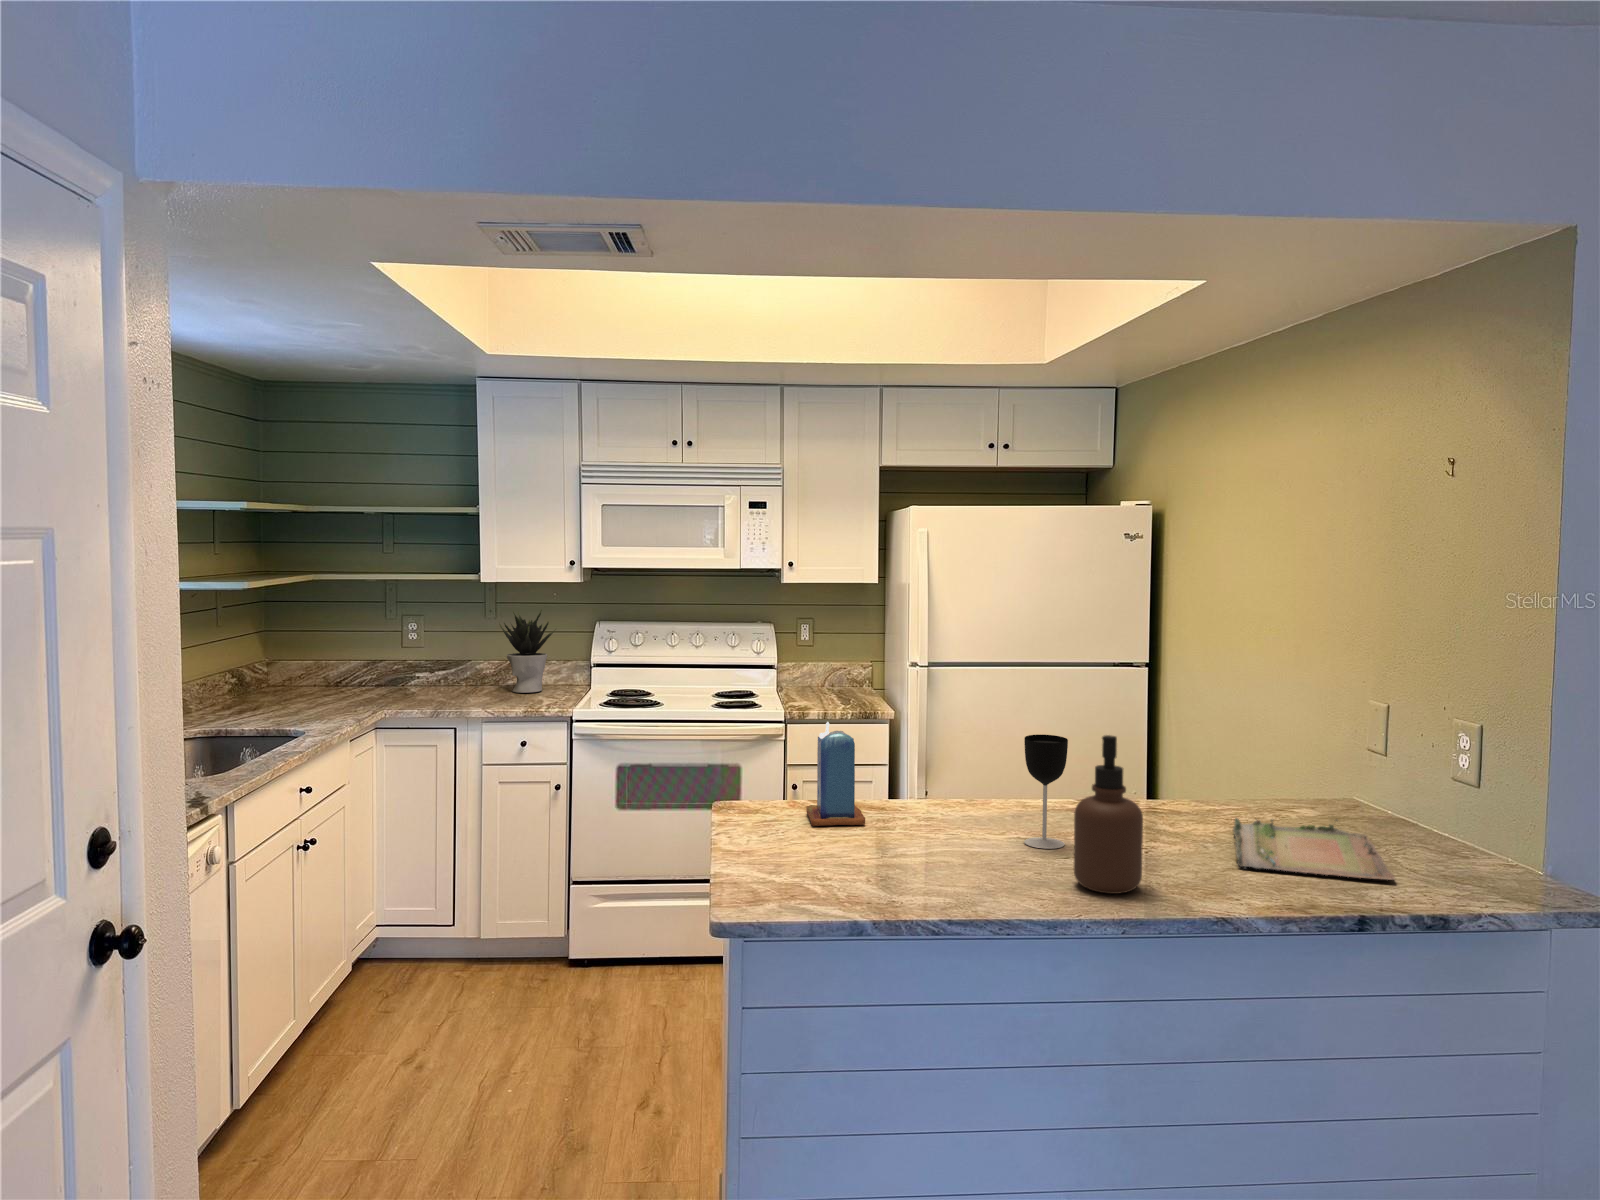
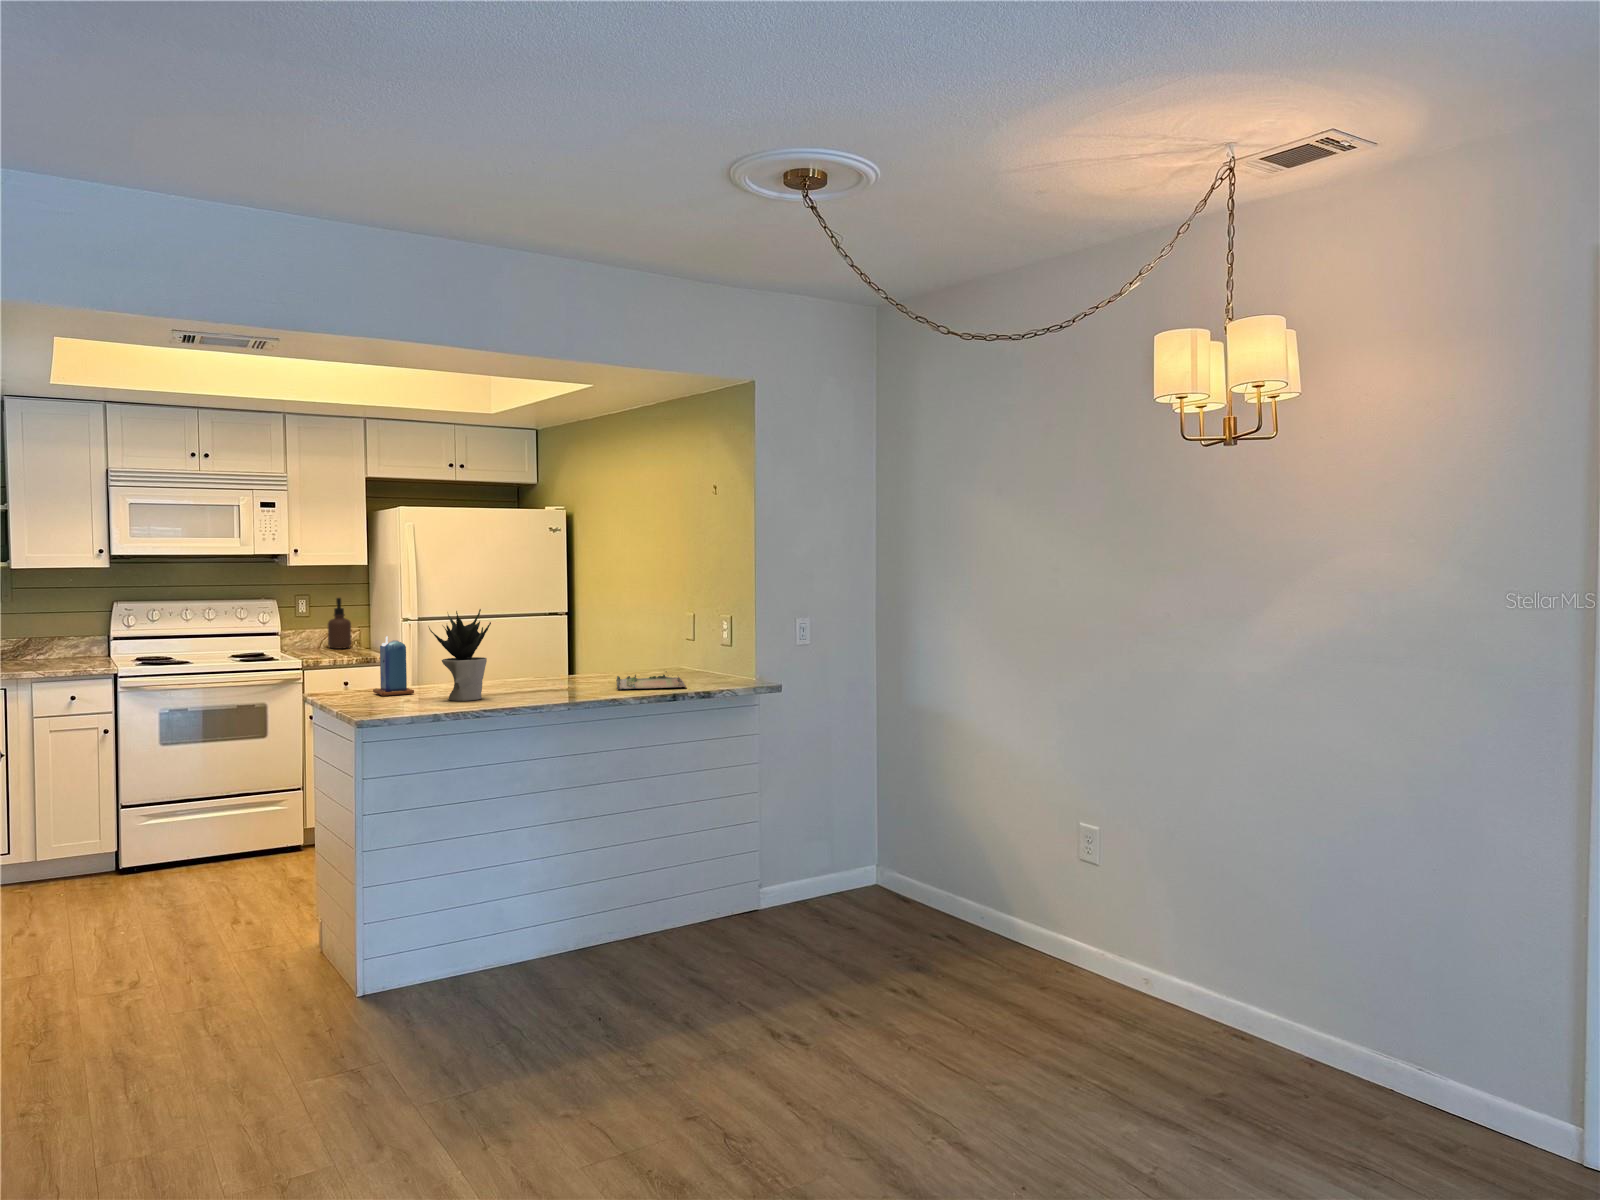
potted plant: present [499,610,555,693] -> present [429,609,491,701]
wine glass: present [1024,735,1068,849] -> none [507,634,531,693]
soap dispenser: present [1074,735,1143,894] -> present [328,598,352,649]

